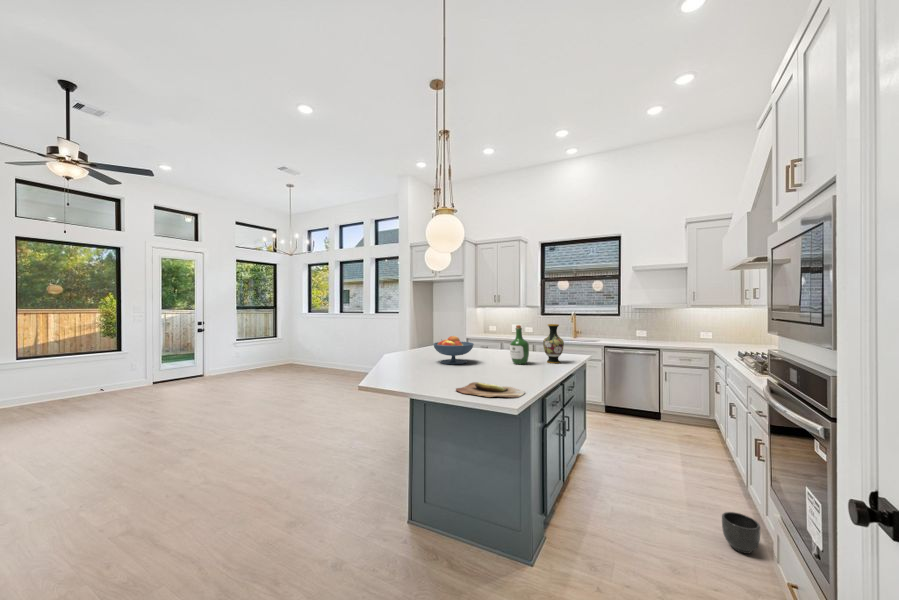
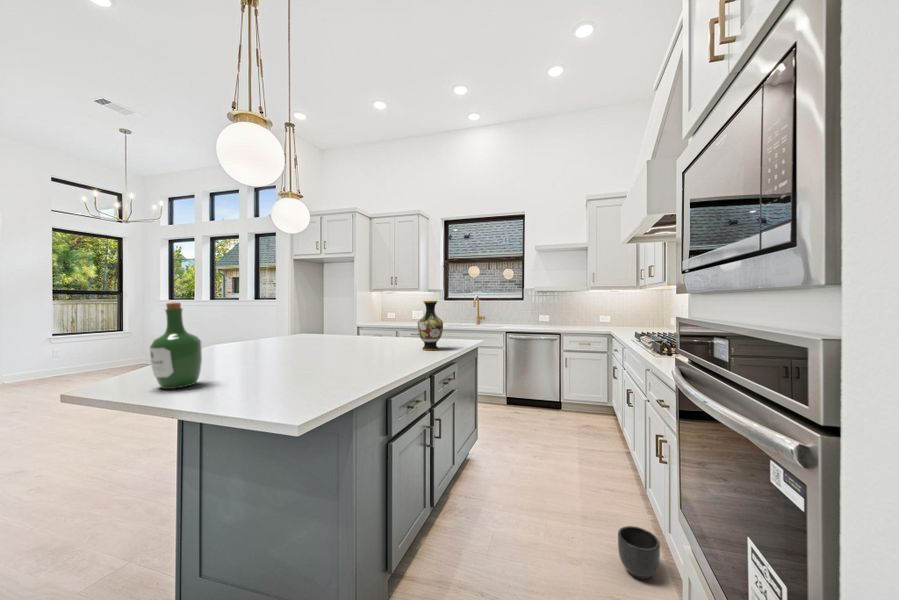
wine bottle: present [510,325,529,364] -> present [150,302,202,389]
fruit bowl: present [433,336,474,364] -> none [262,317,323,356]
cutting board: present [456,382,525,397] -> none [232,380,349,405]

